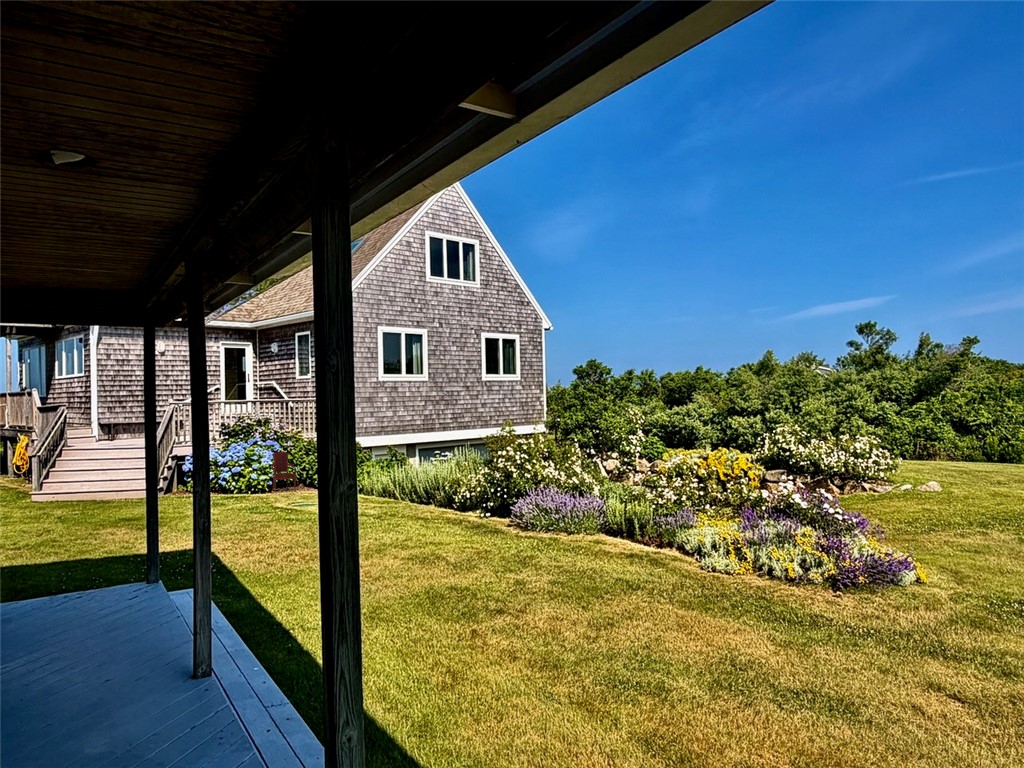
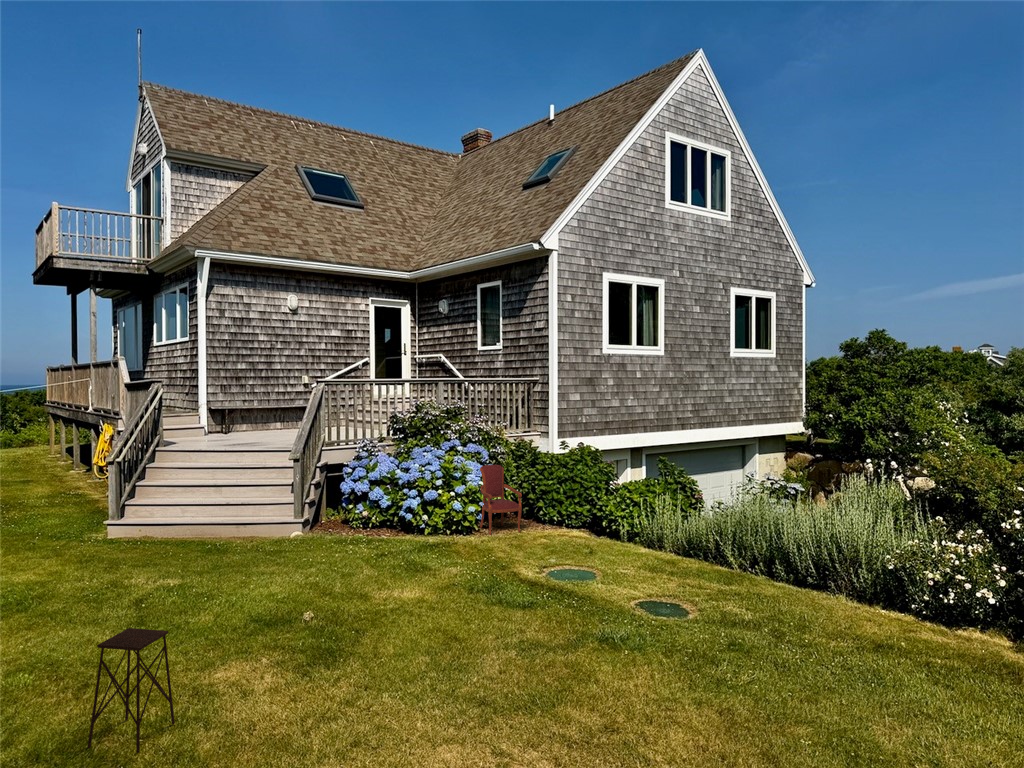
side table: none [42,502,77,544] -> present [88,628,175,753]

